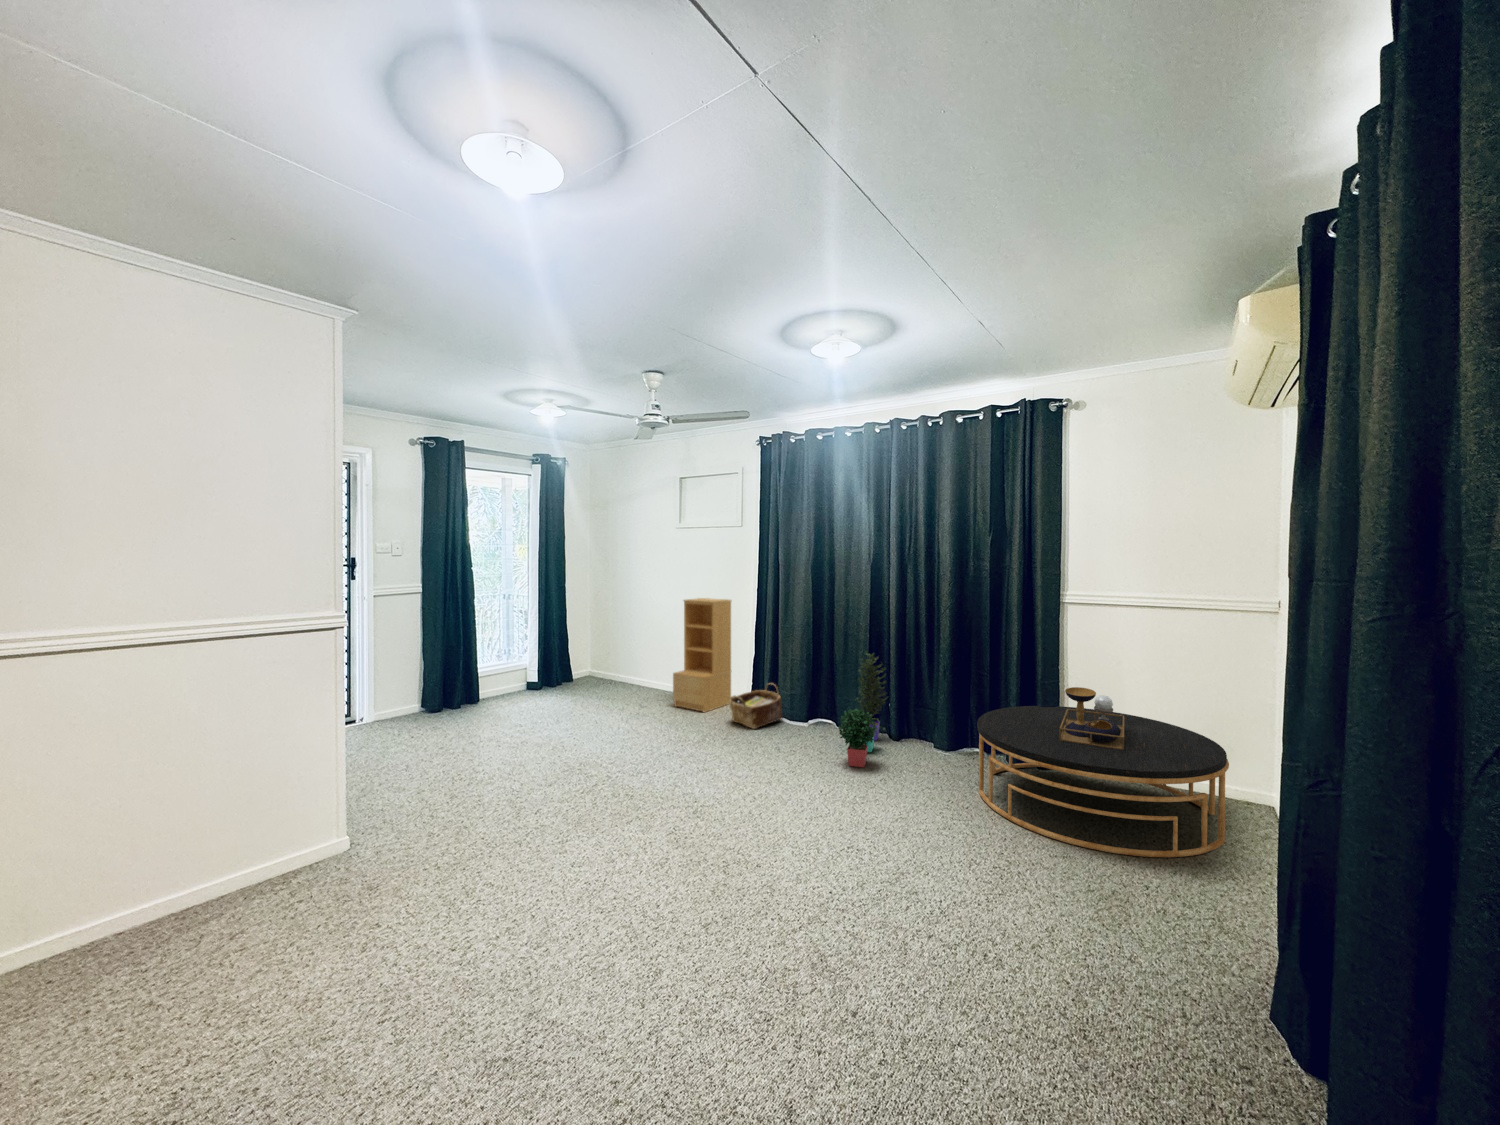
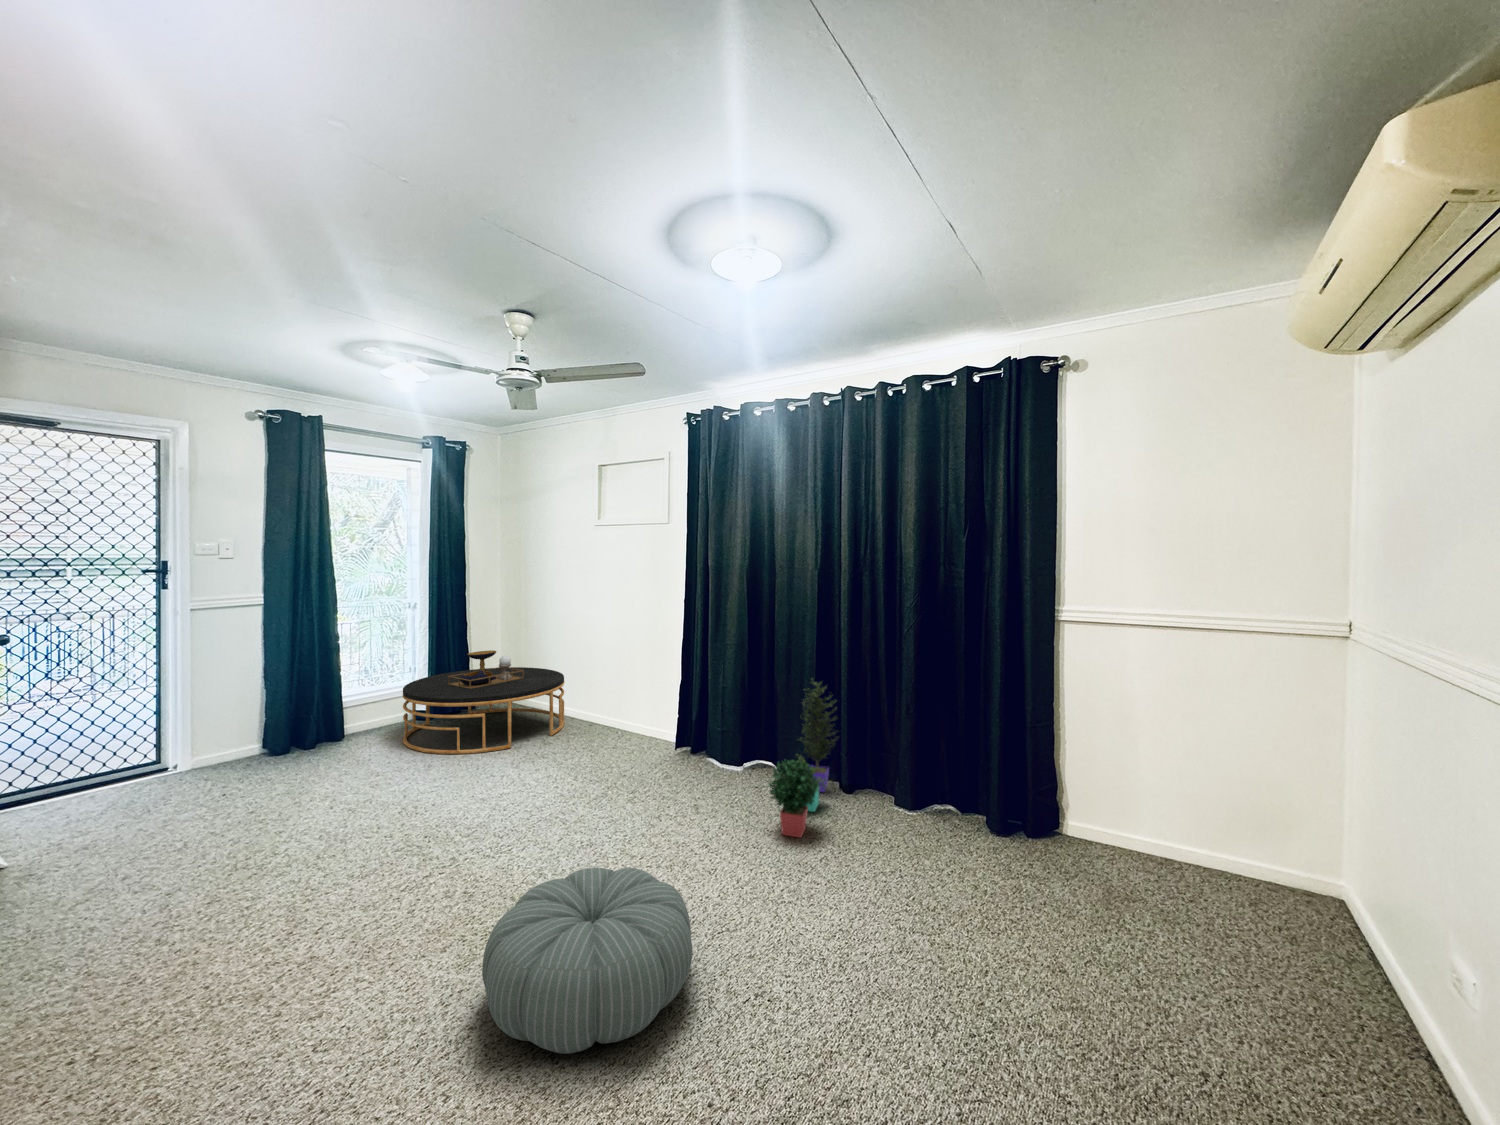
bookshelf: present [673,598,731,712] -> none [584,609,657,751]
woven basket: present [729,683,782,729] -> none [646,715,712,776]
coffee table: present [977,687,1229,857] -> present [403,650,565,754]
pouf: none [671,770,806,868] -> present [482,868,692,1054]

